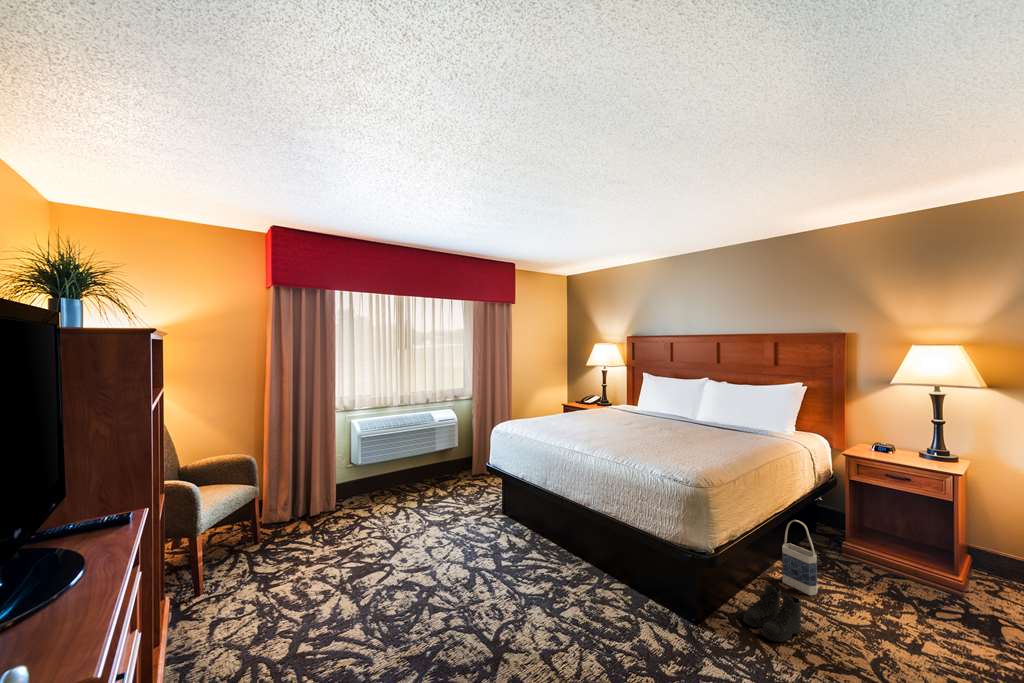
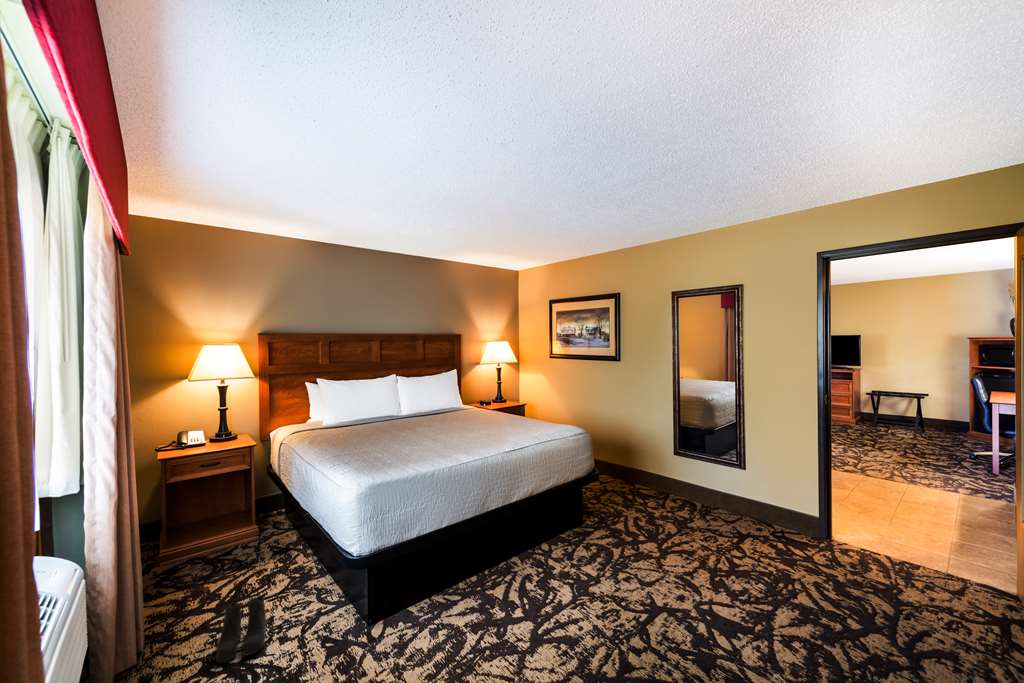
bag: present [782,520,818,595] -> none [201,531,240,605]

